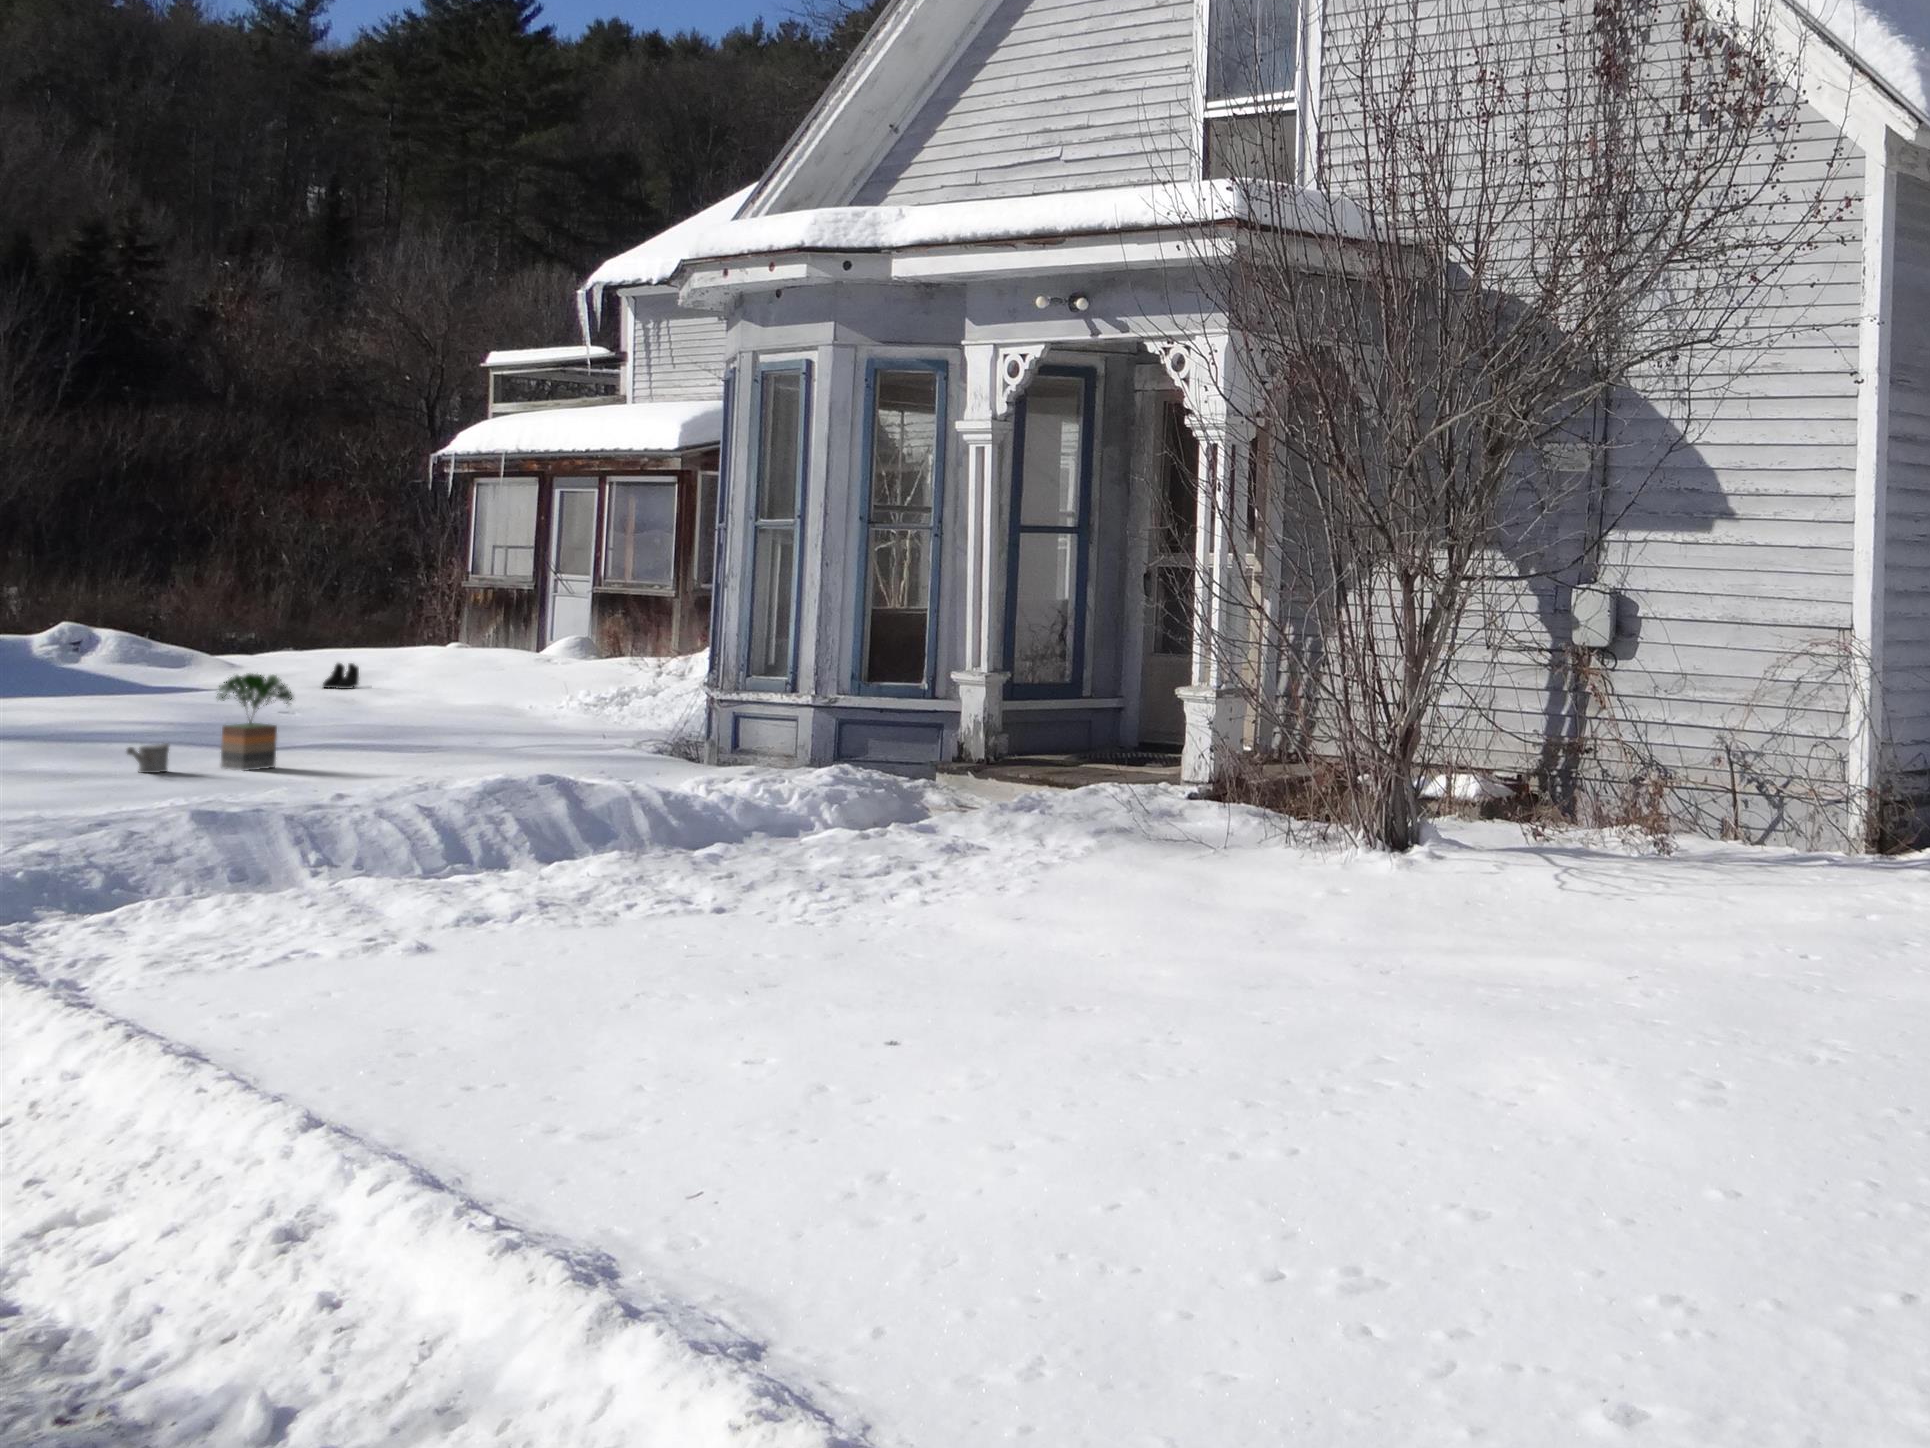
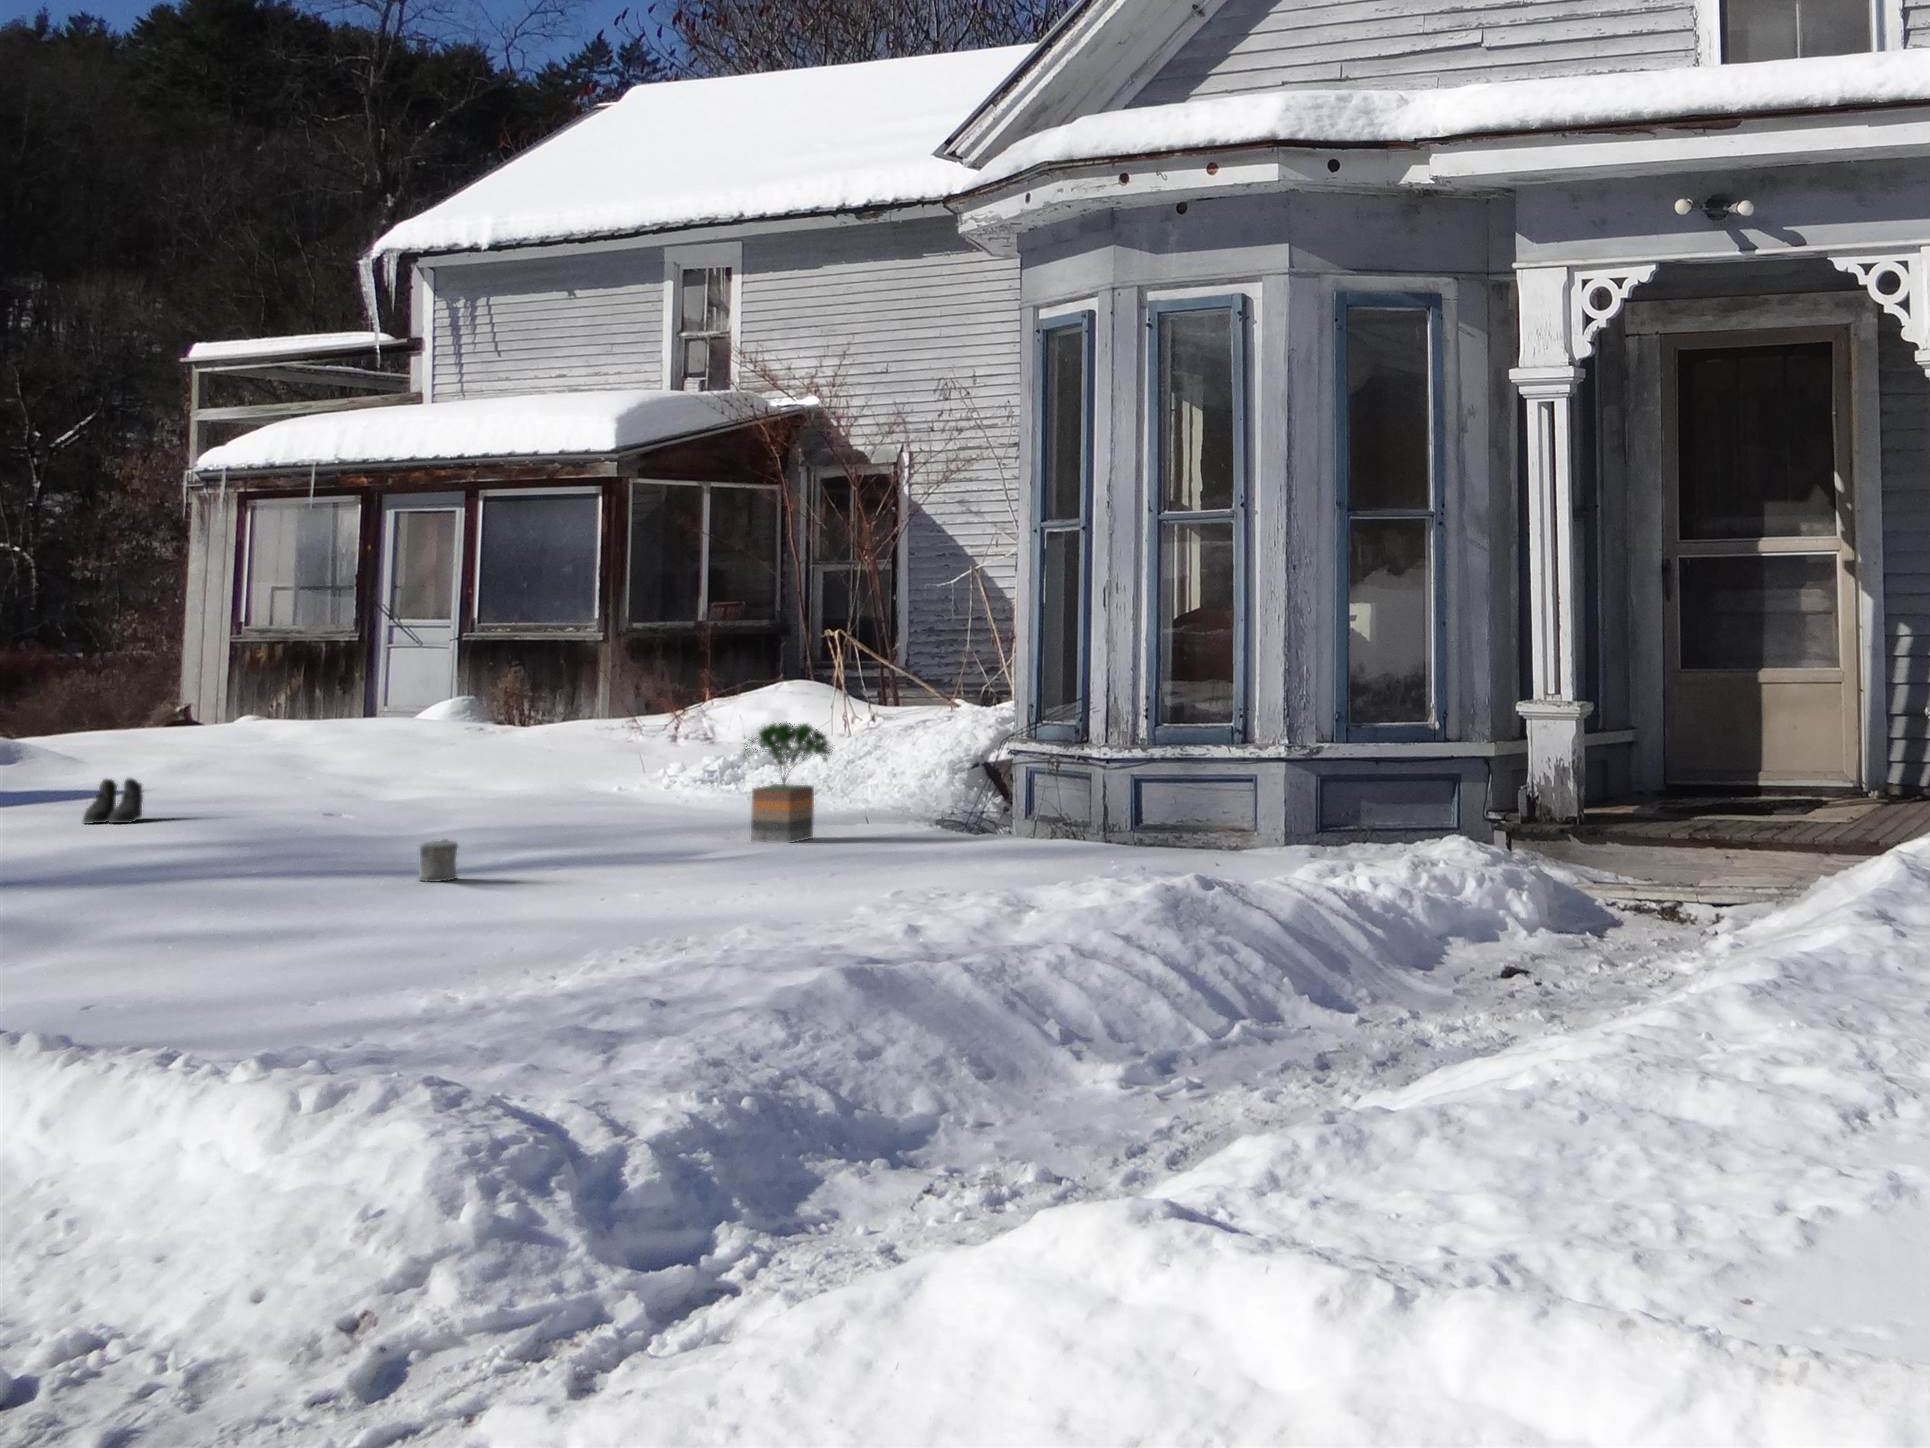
boots: present [323,663,359,689] -> present [83,778,143,824]
potted tree: present [216,673,293,771] -> present [743,721,833,843]

